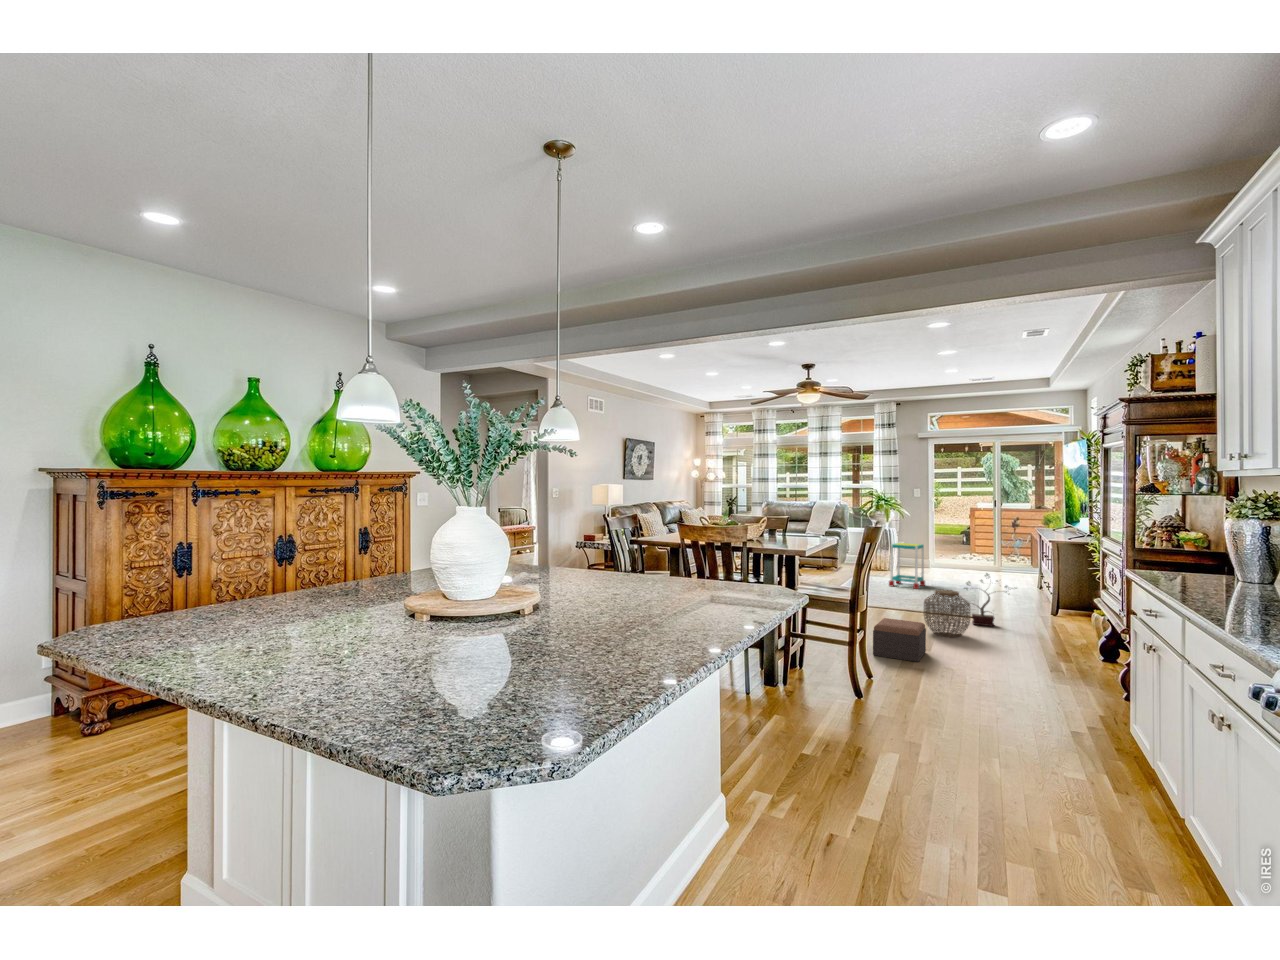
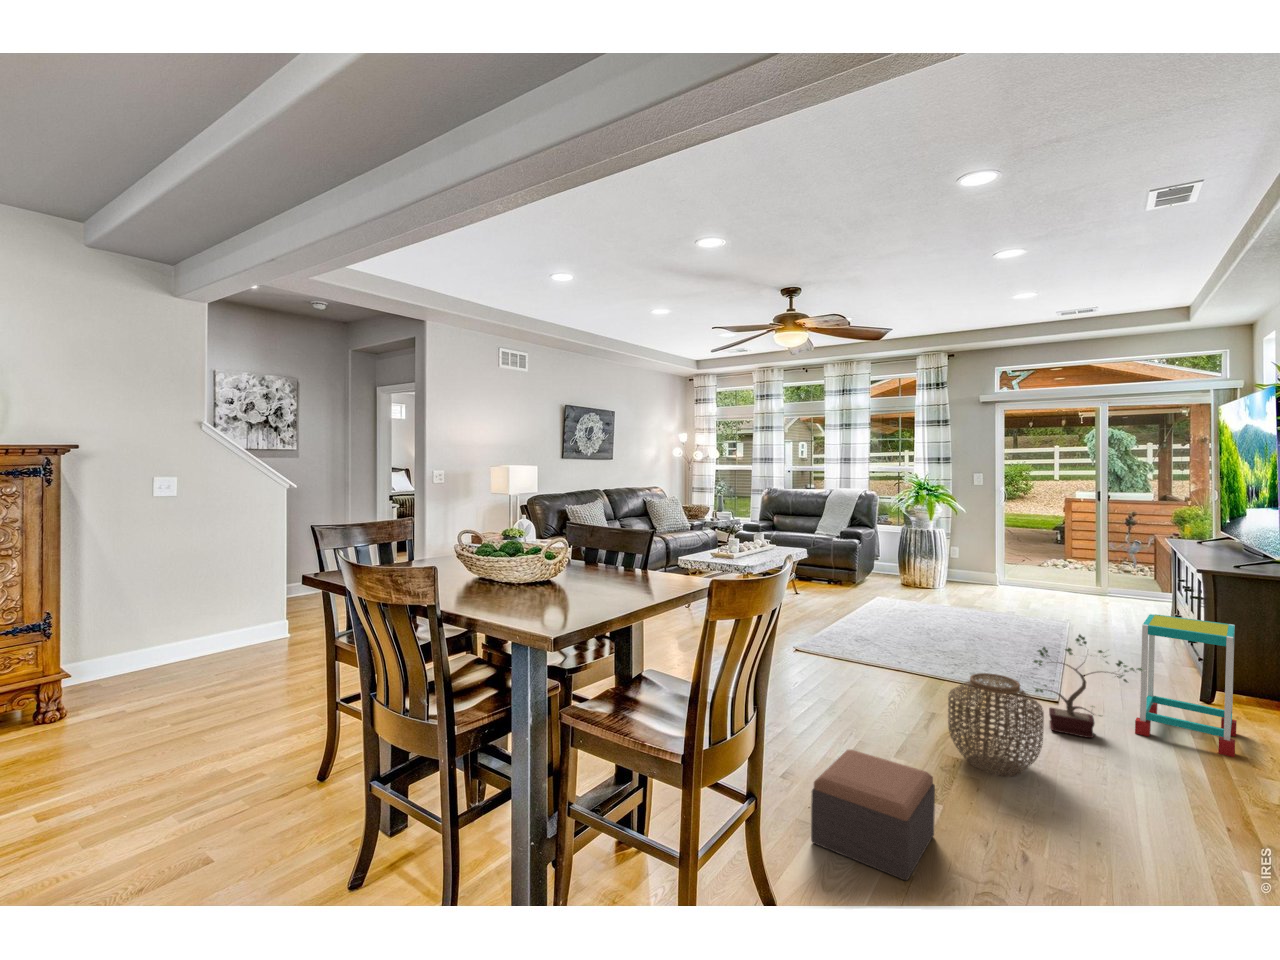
side table: present [889,543,925,589] -> present [1135,614,1237,757]

